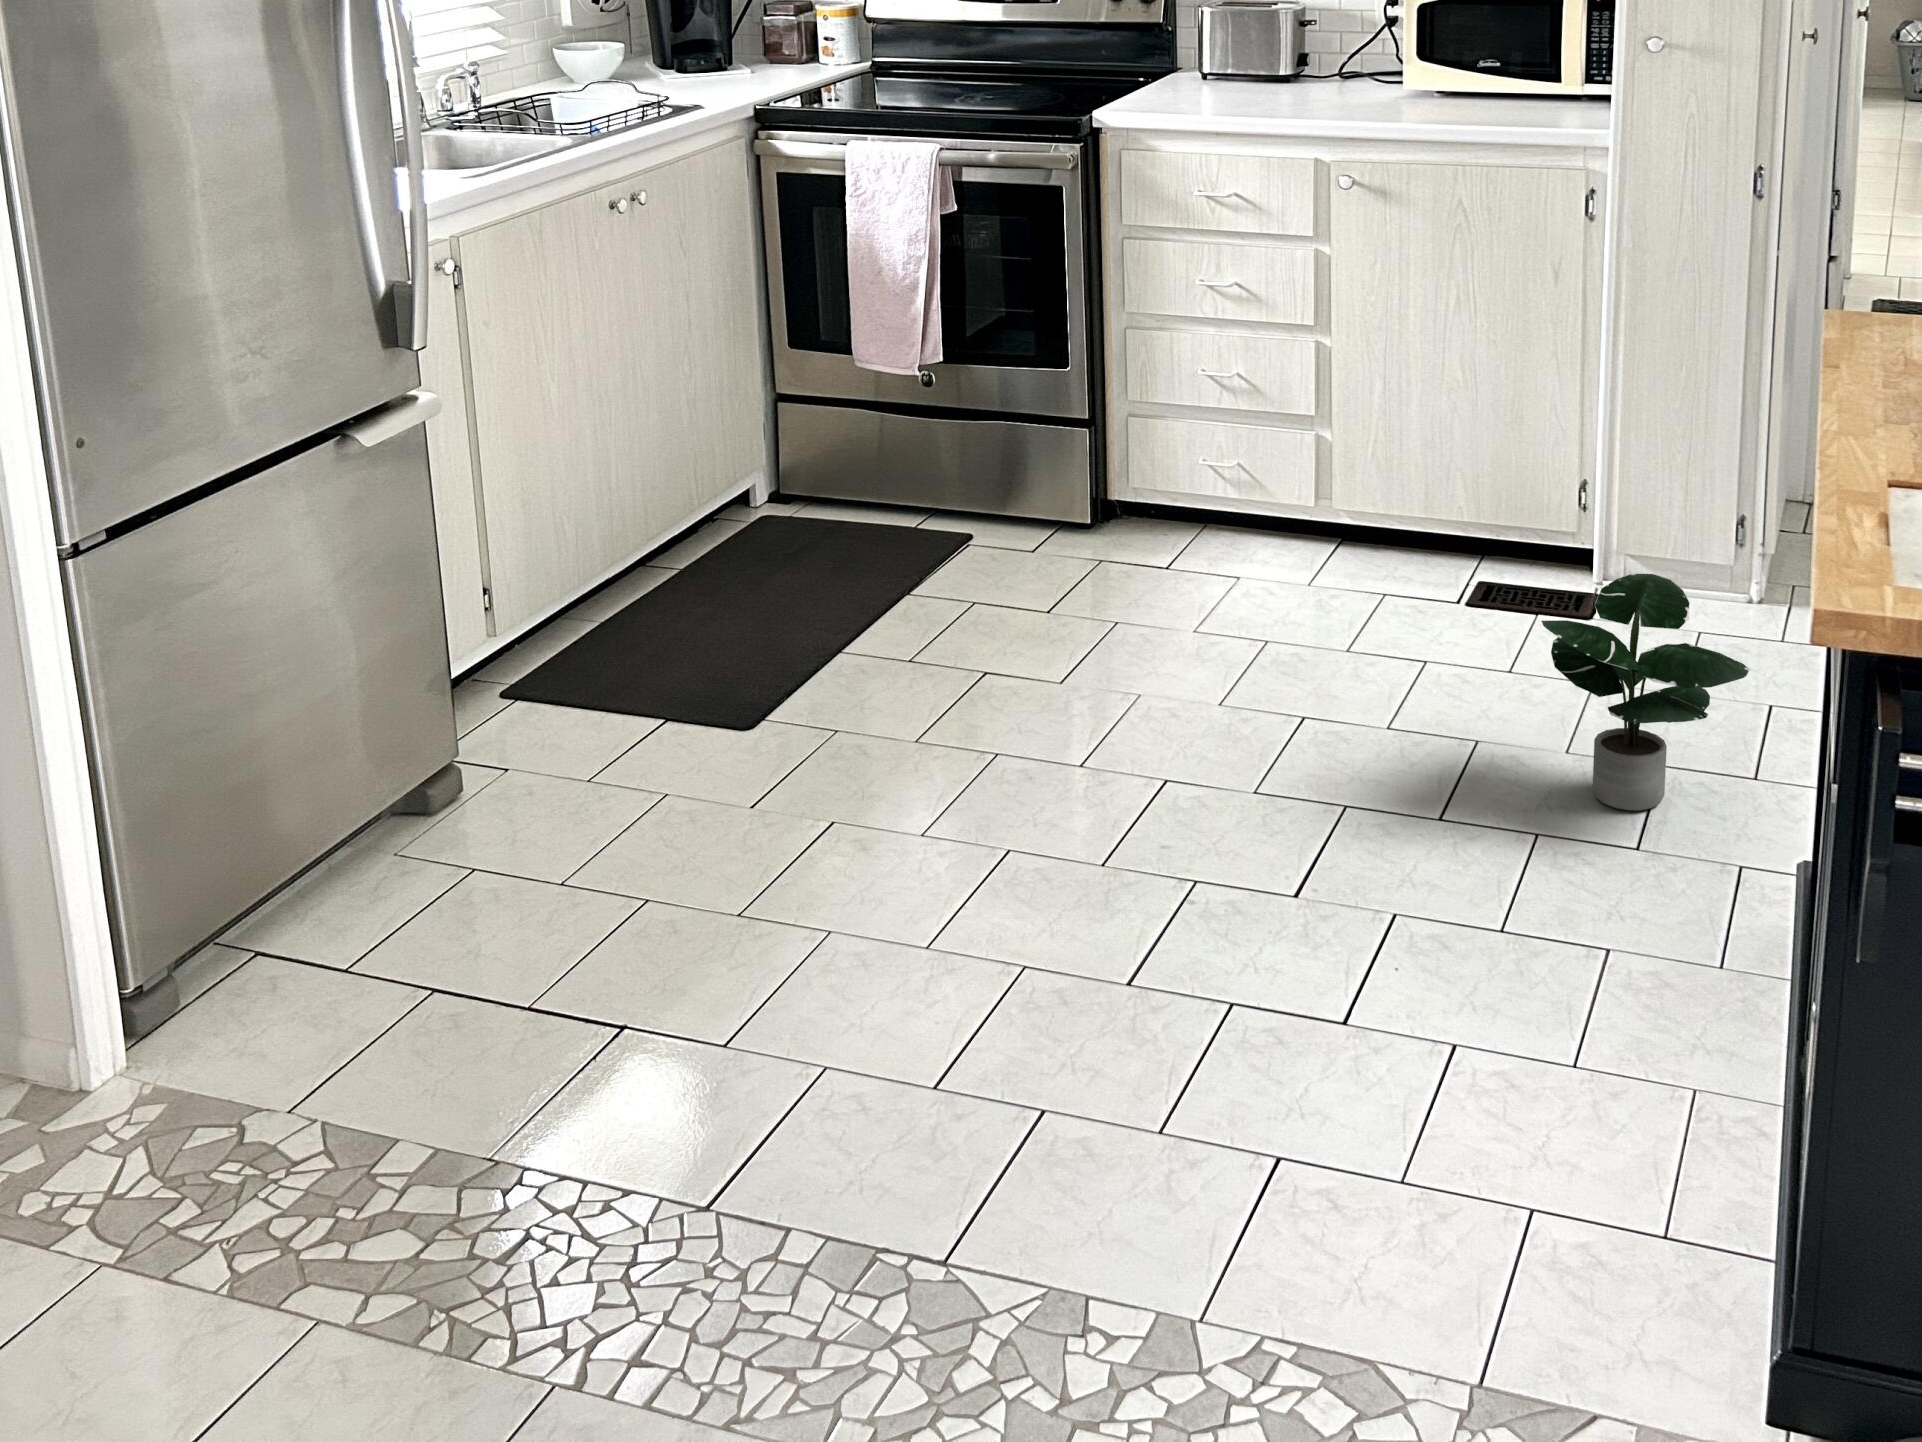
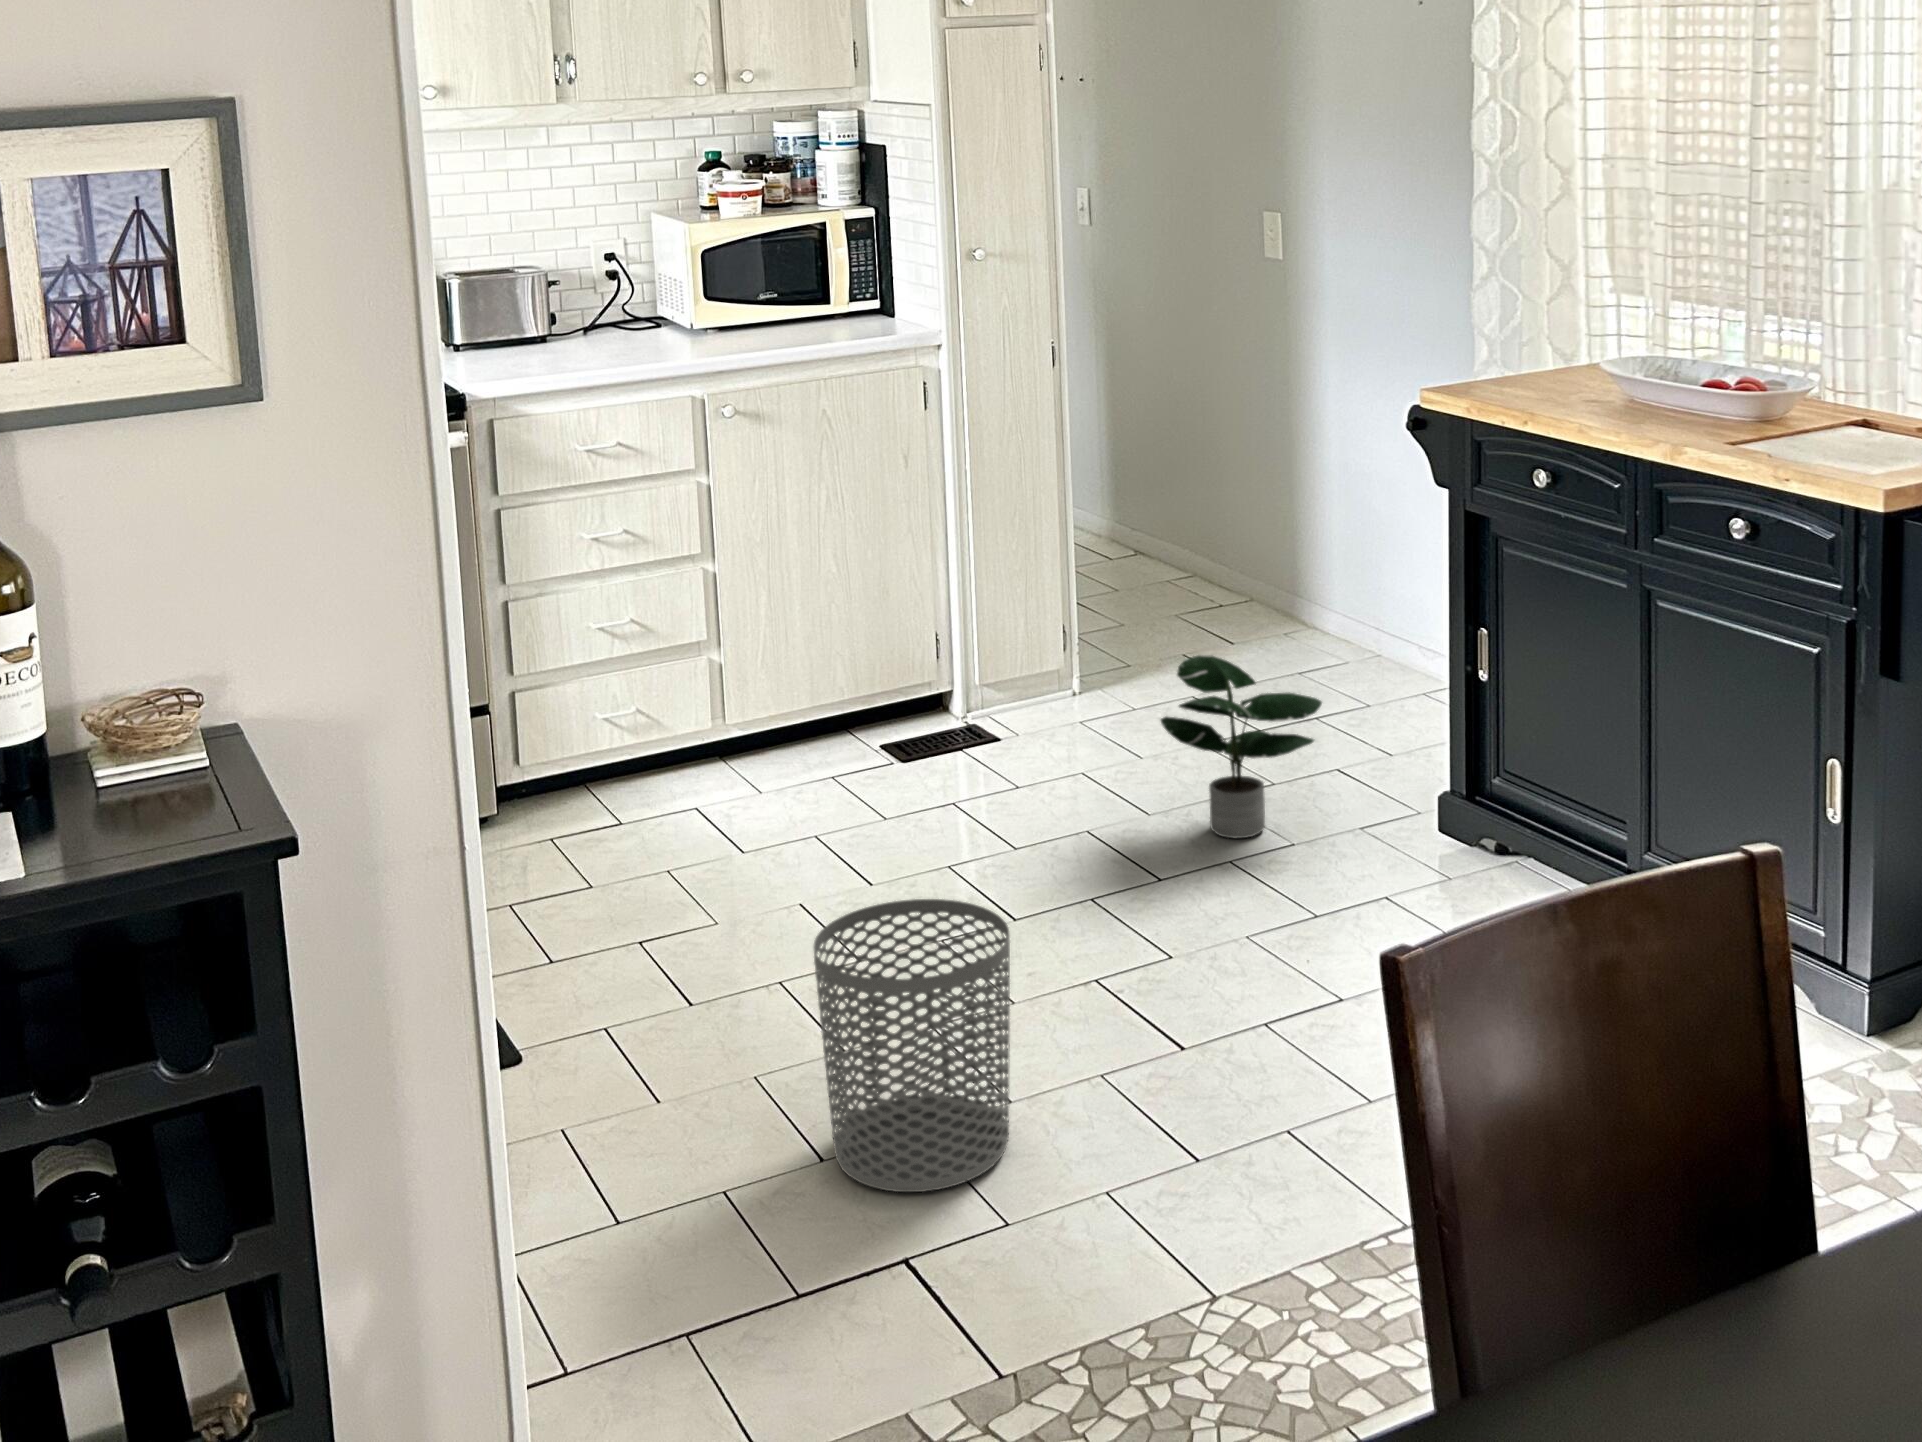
waste bin: none [679,695,887,998] -> present [814,899,1010,1192]

